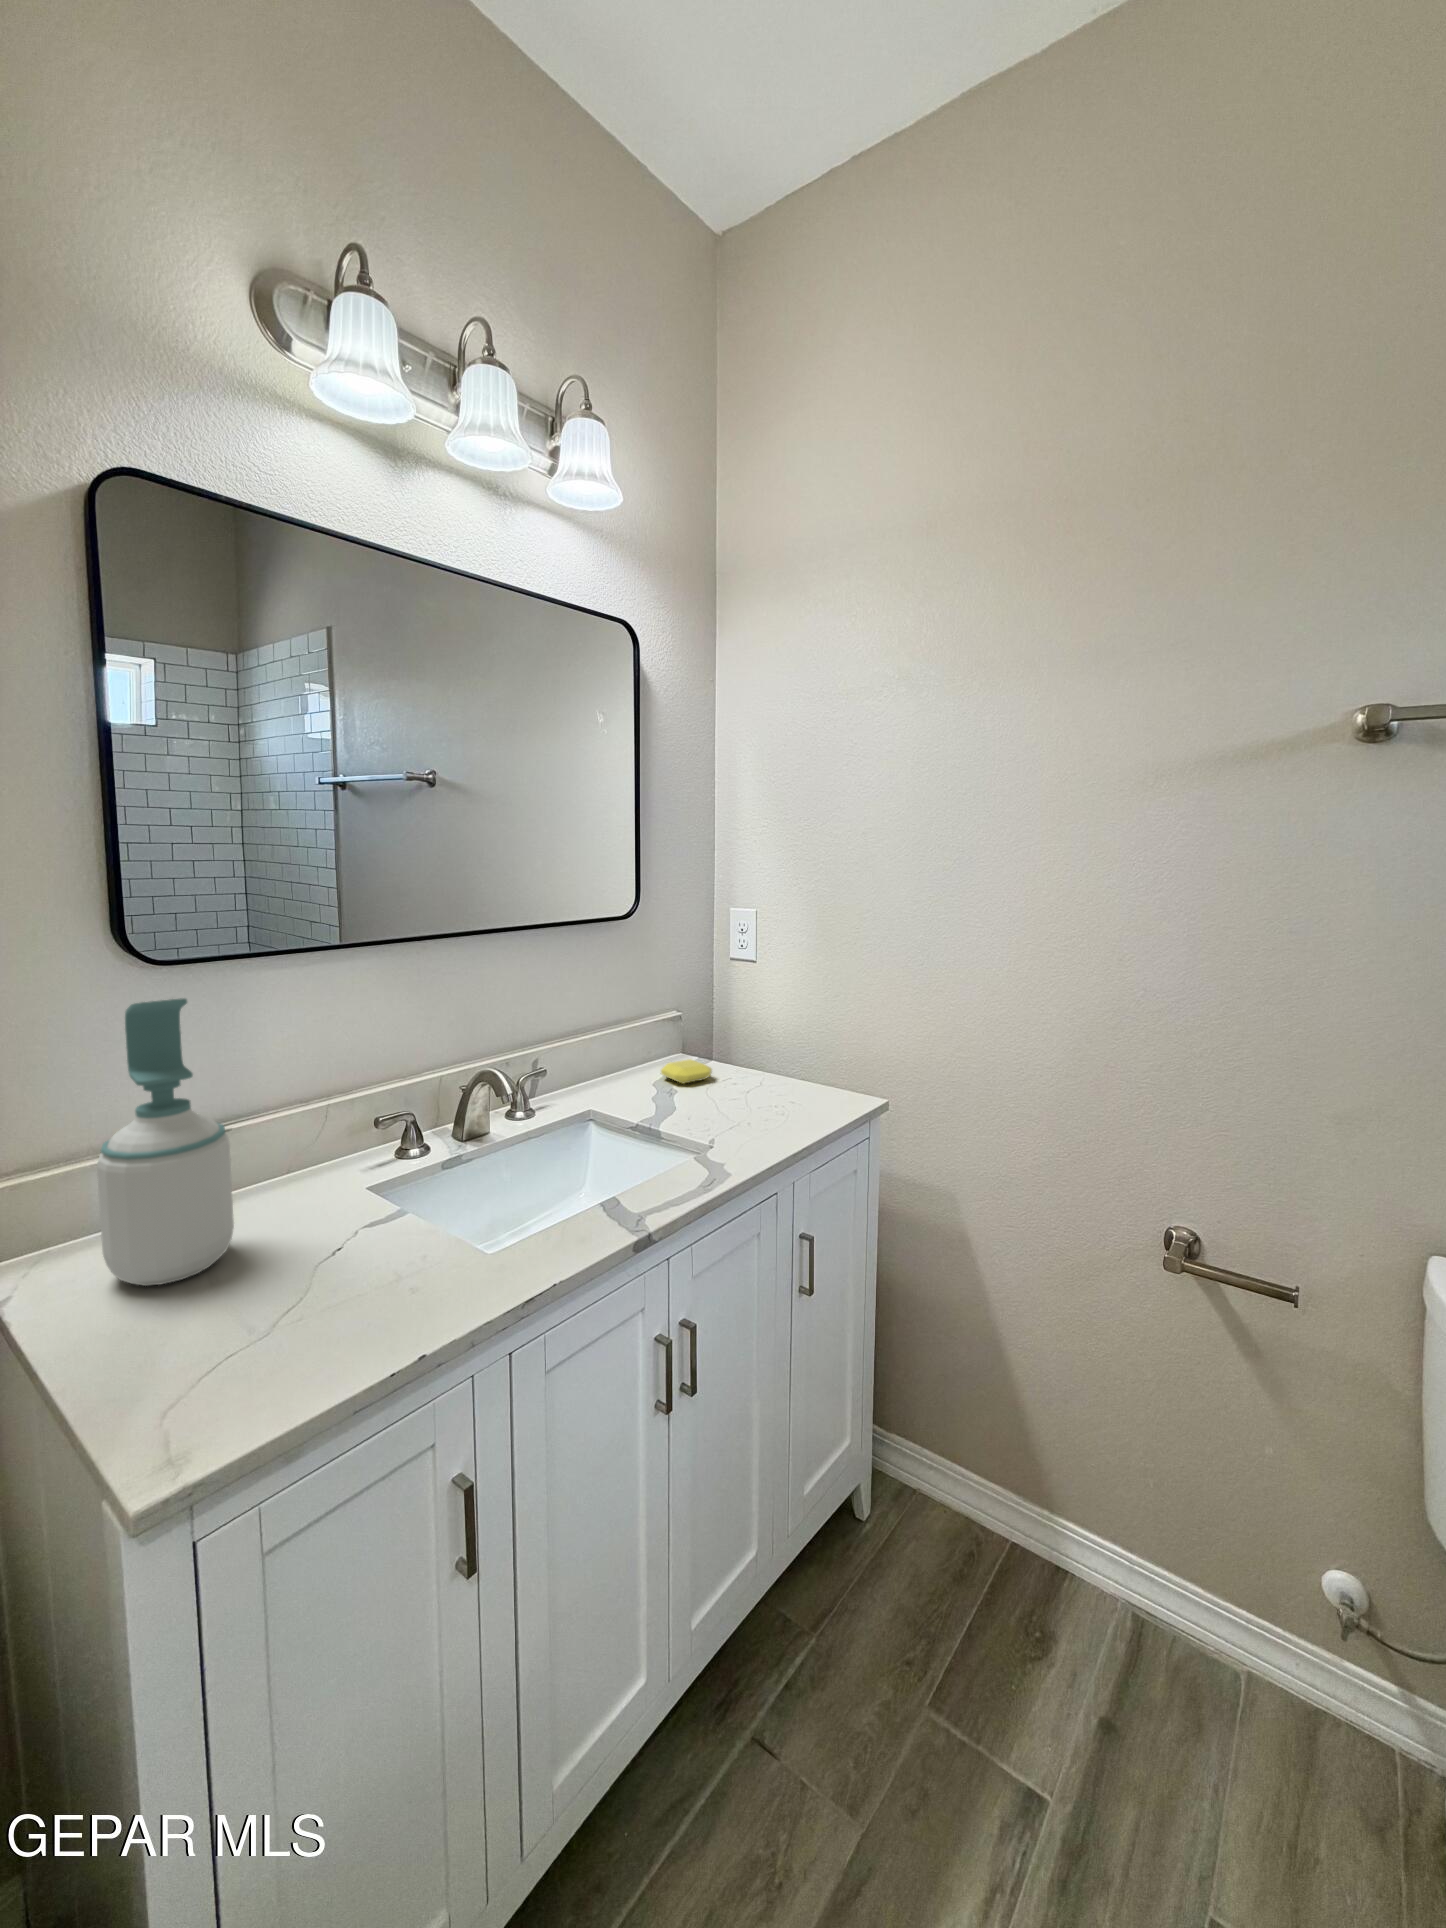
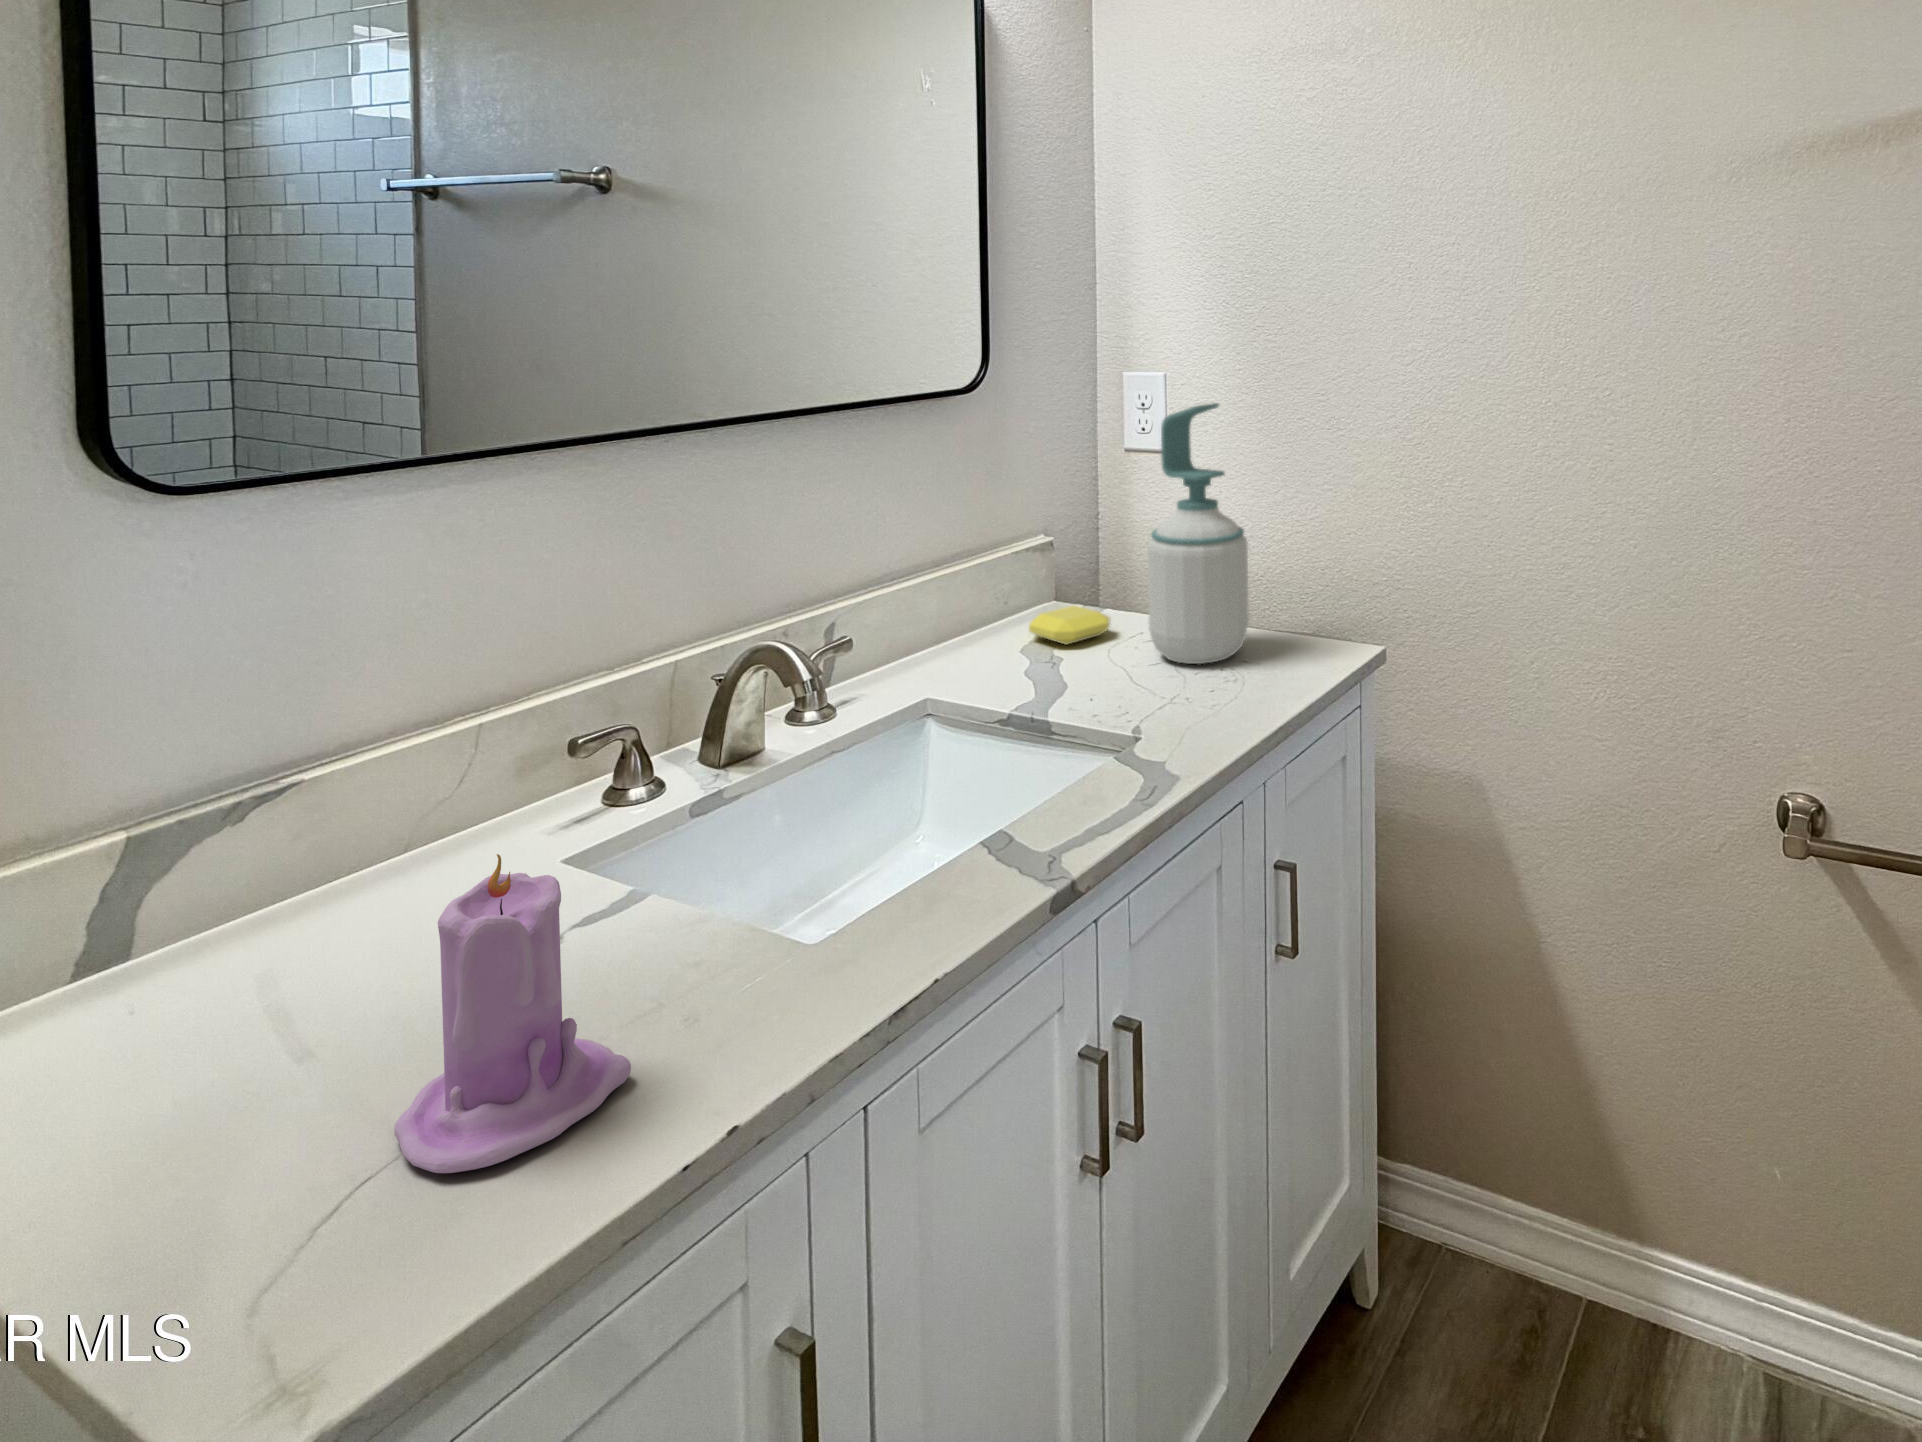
soap bottle: present [97,998,234,1286] -> present [1148,403,1249,664]
candle: none [243,1182,371,1359] -> present [394,854,631,1173]

